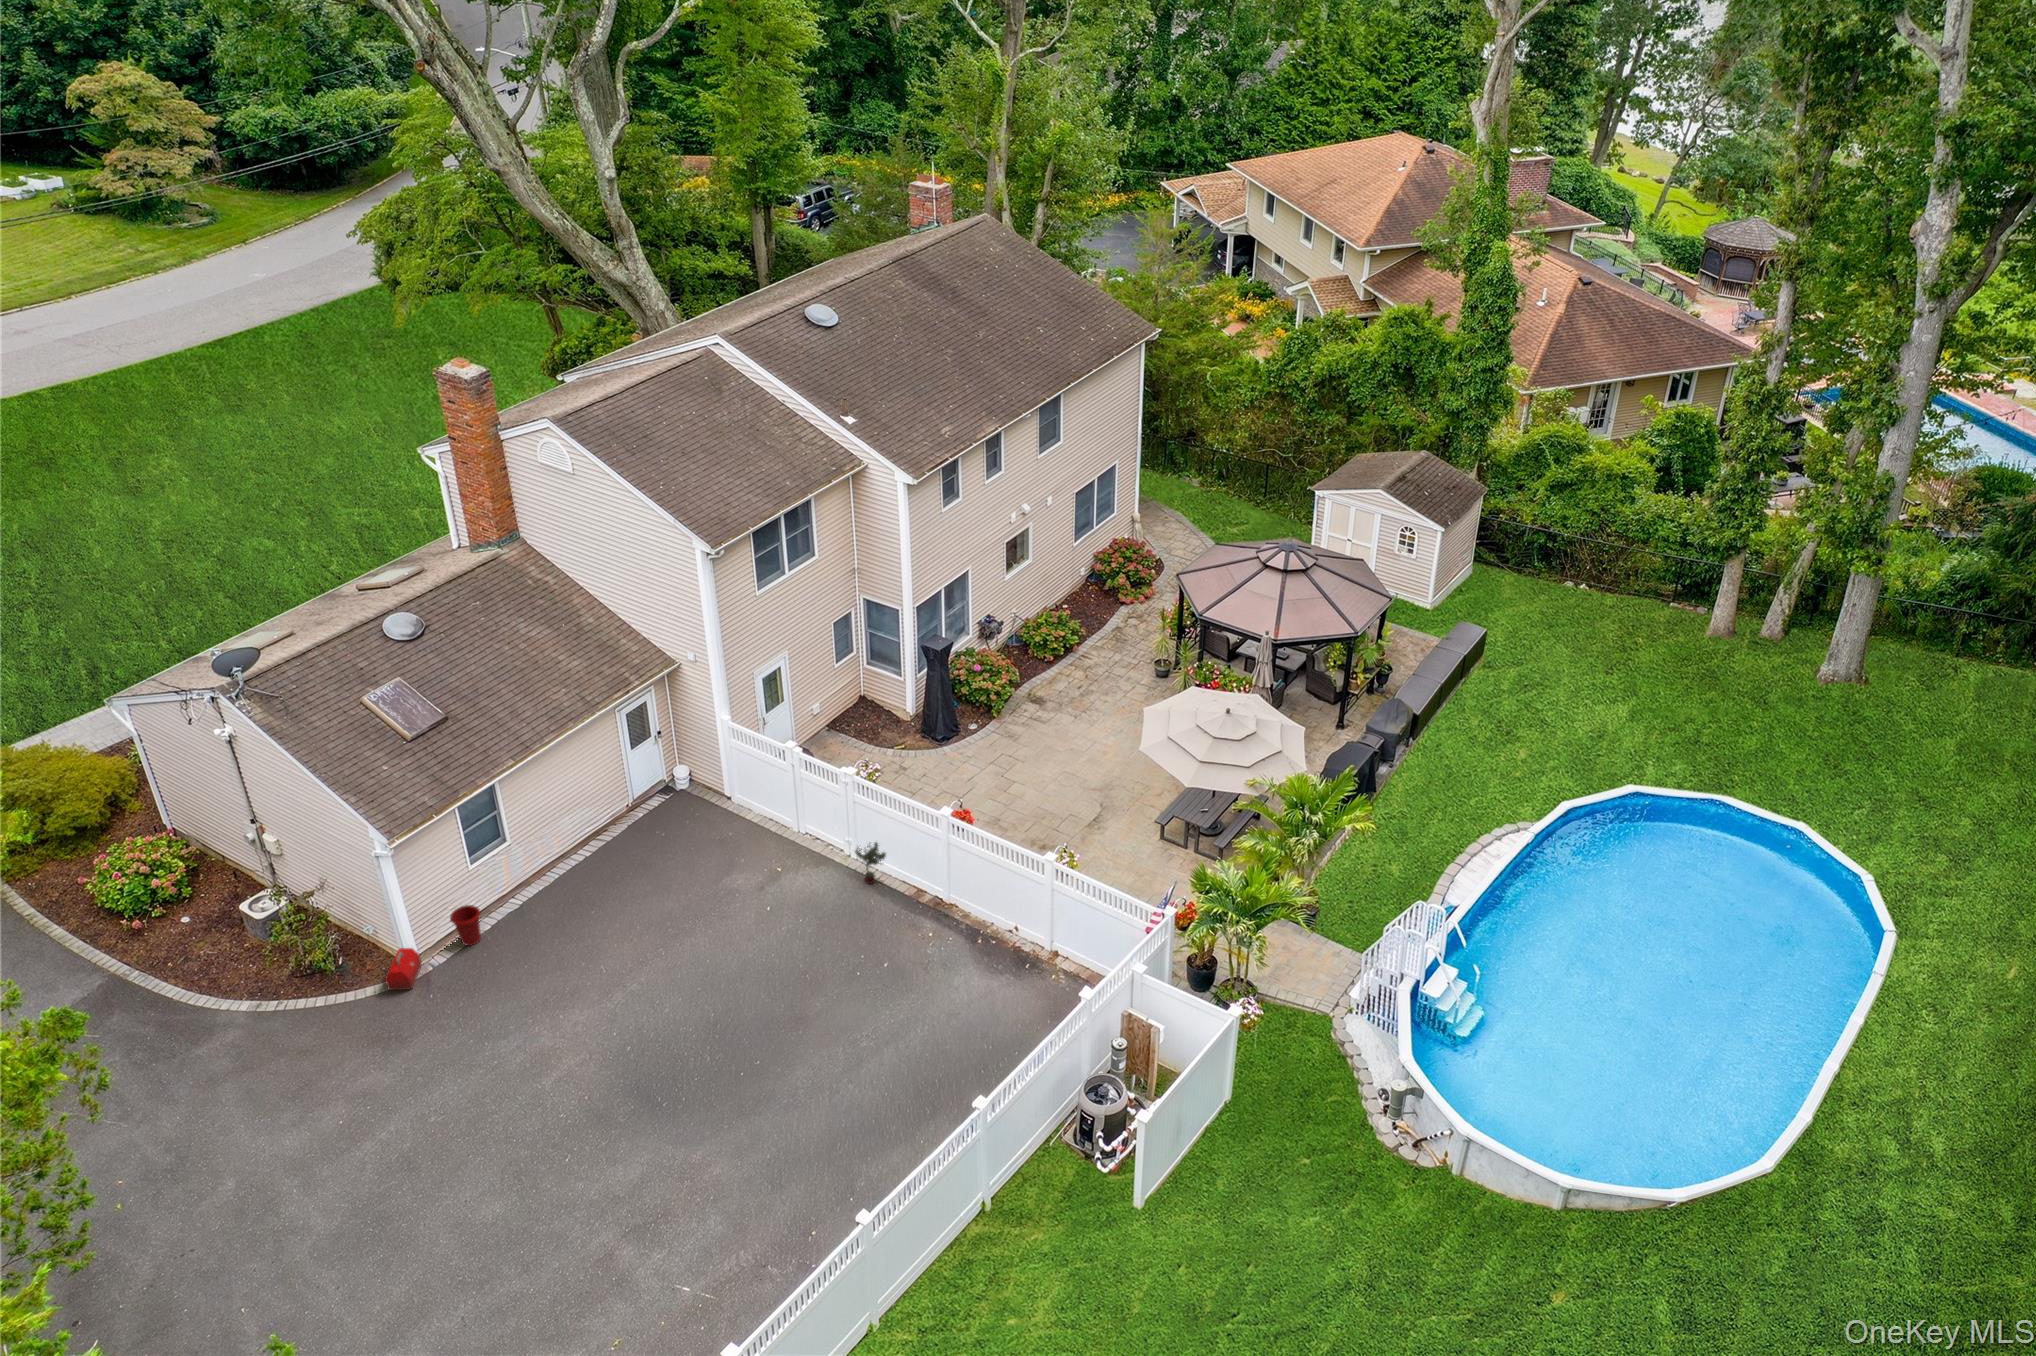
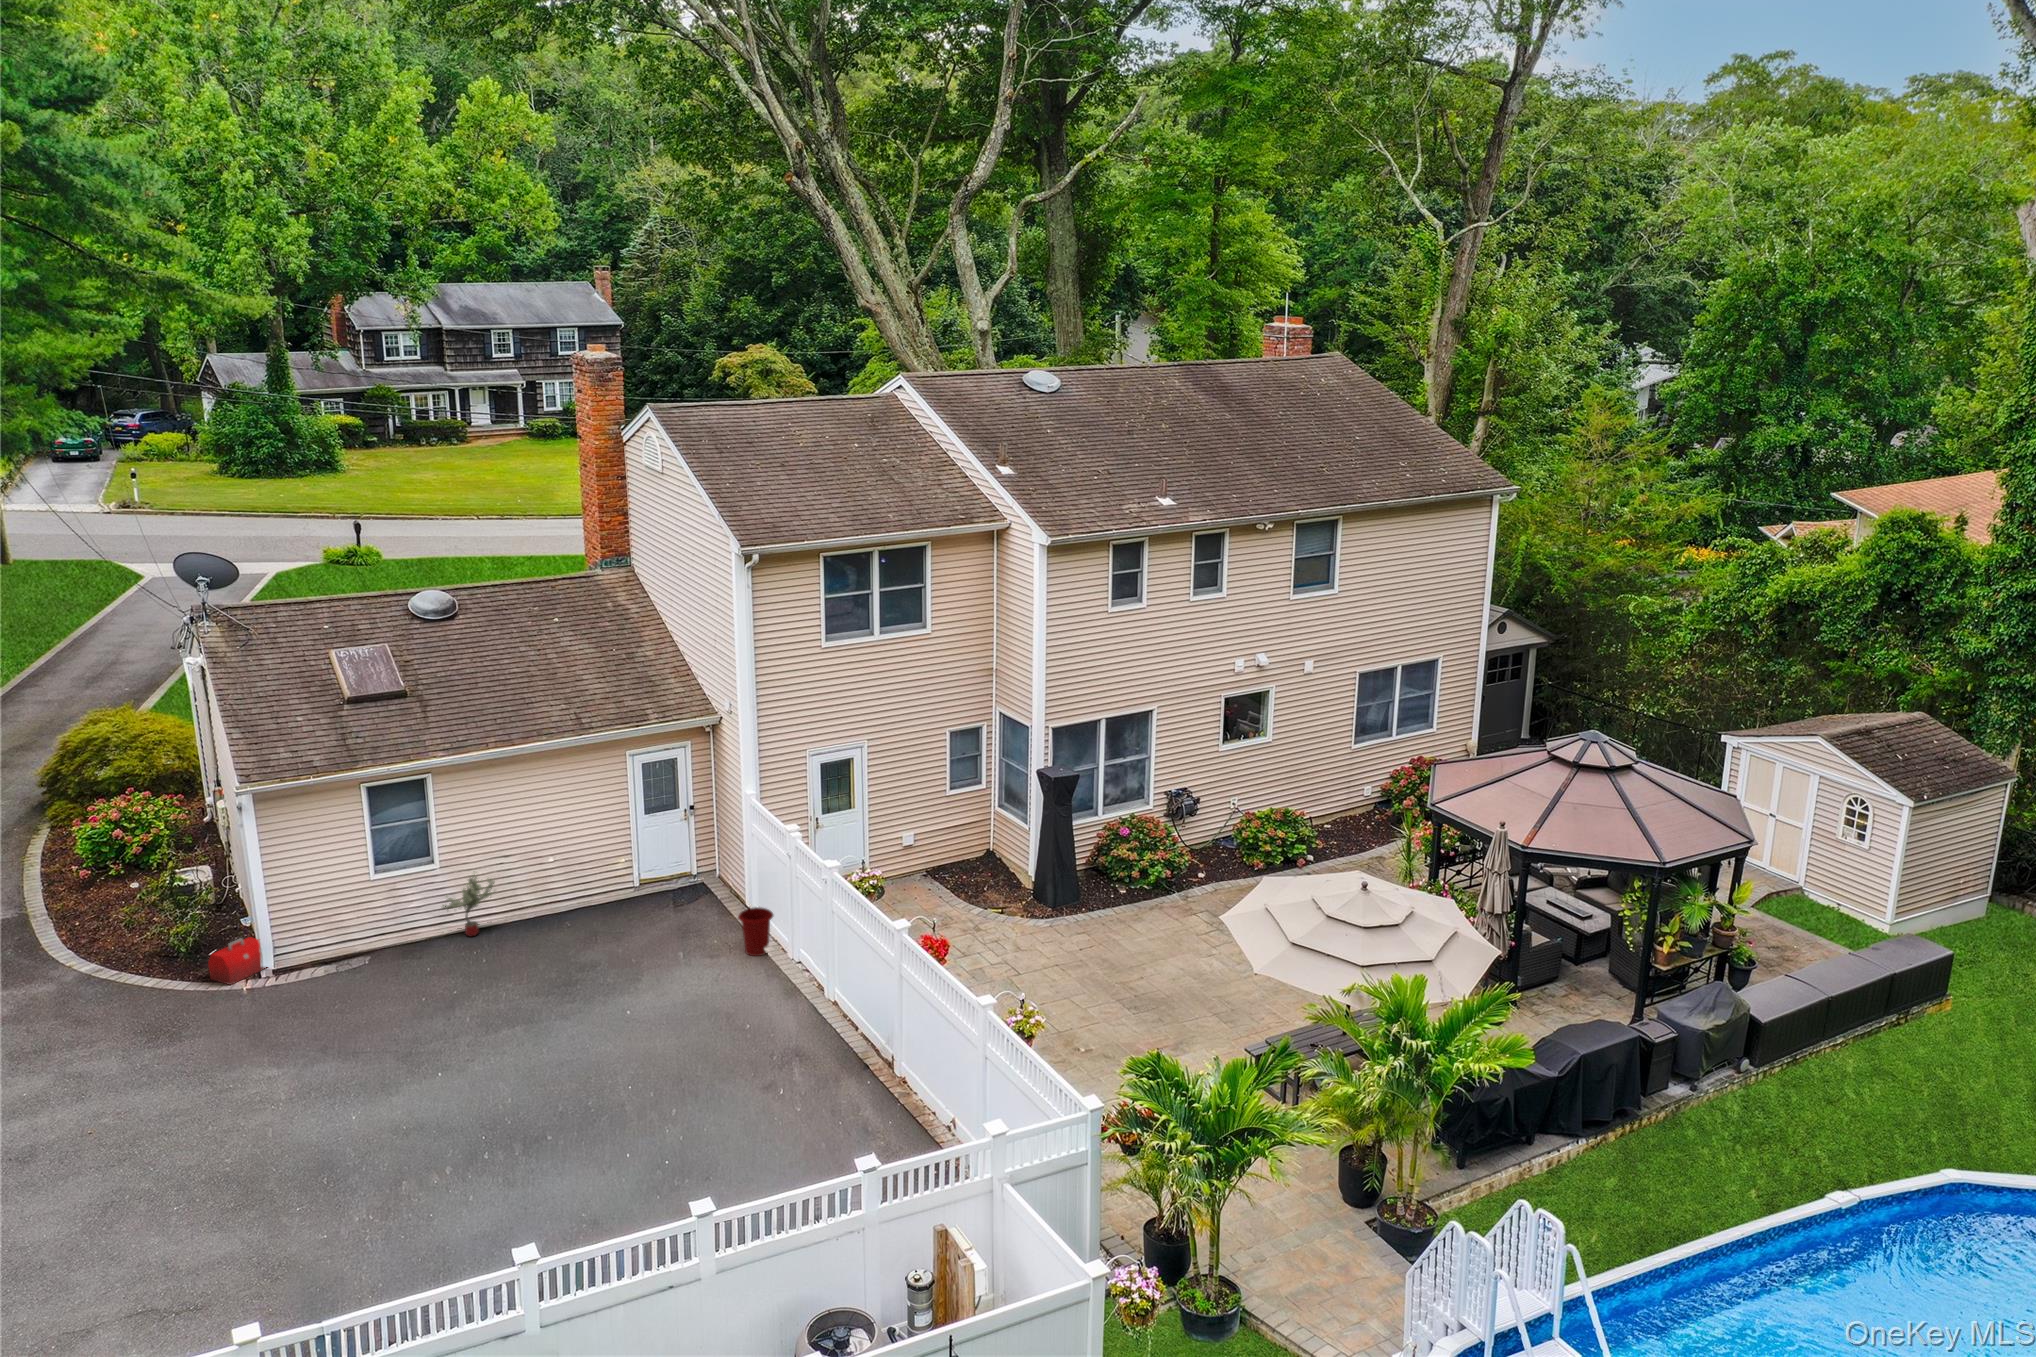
potted tree: present [854,842,886,884] -> present [441,872,494,937]
waste bin: present [450,905,481,946] -> present [738,907,773,956]

